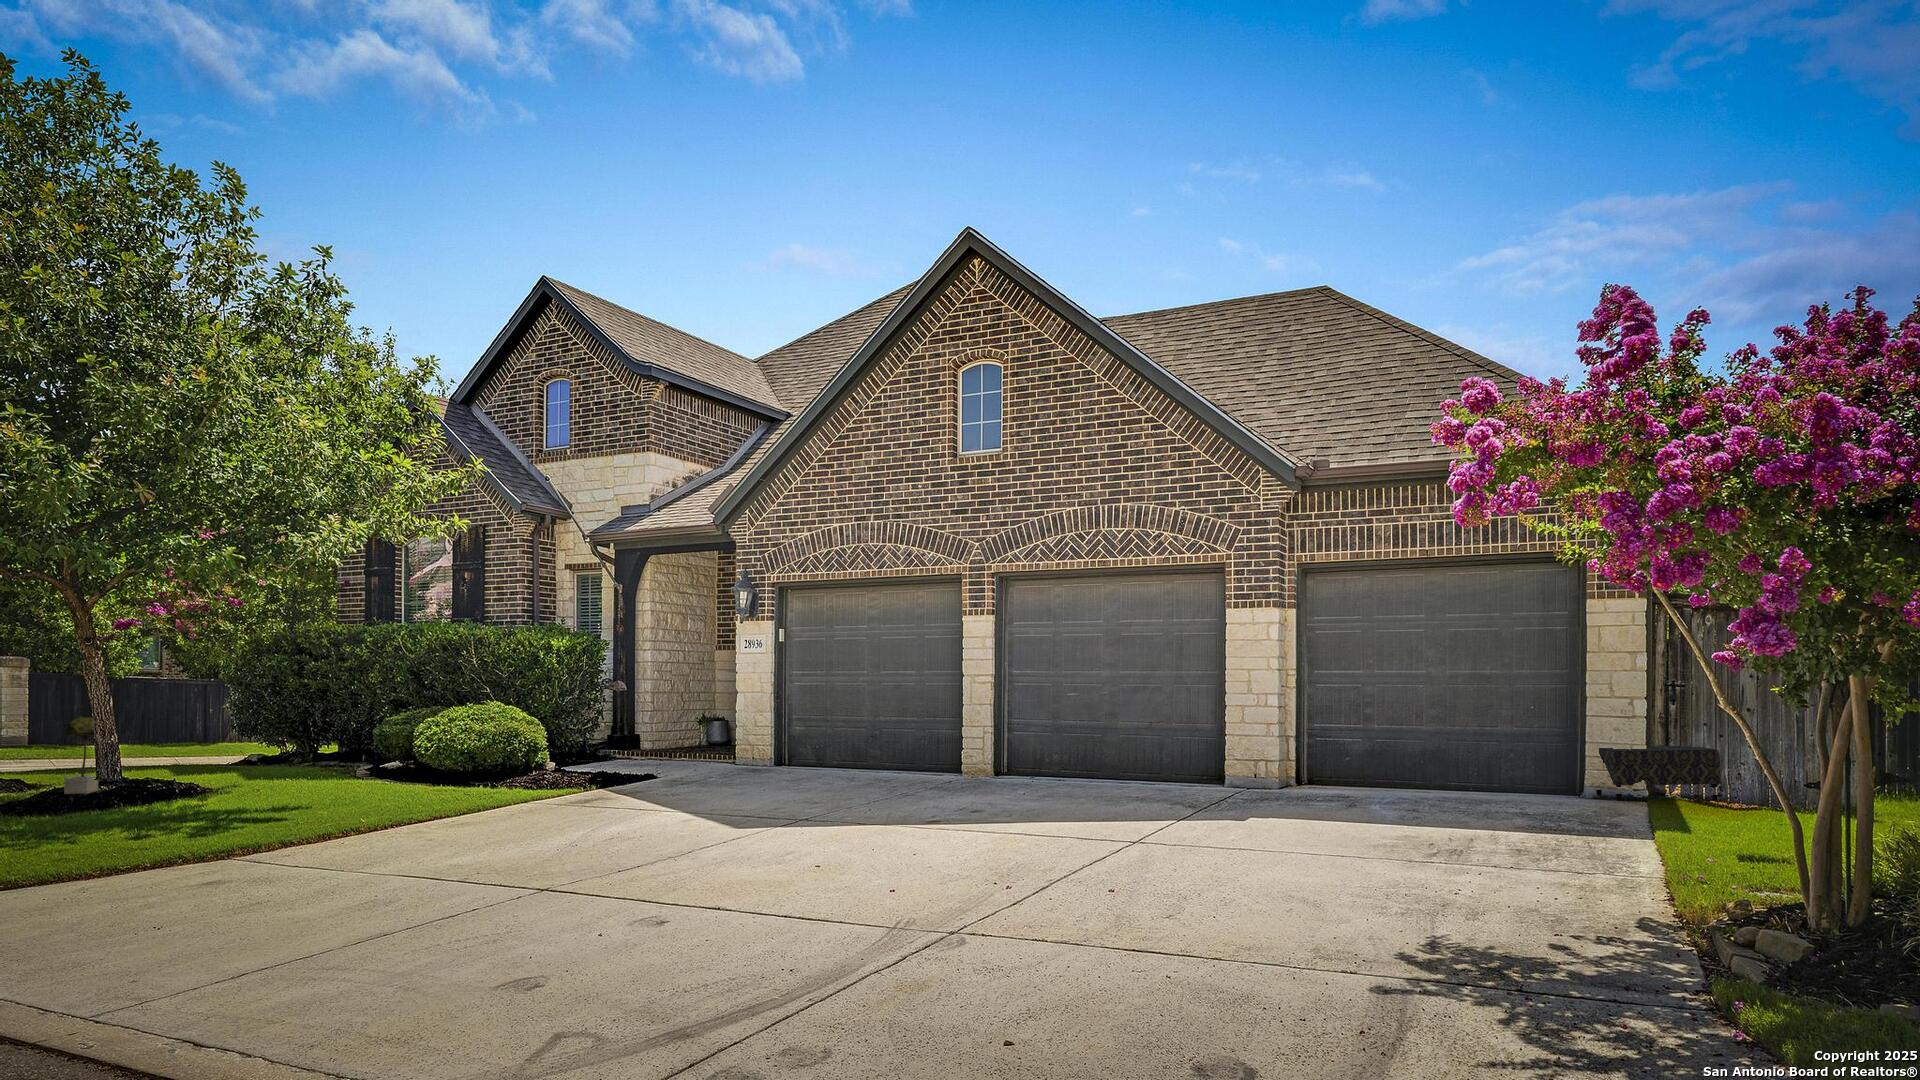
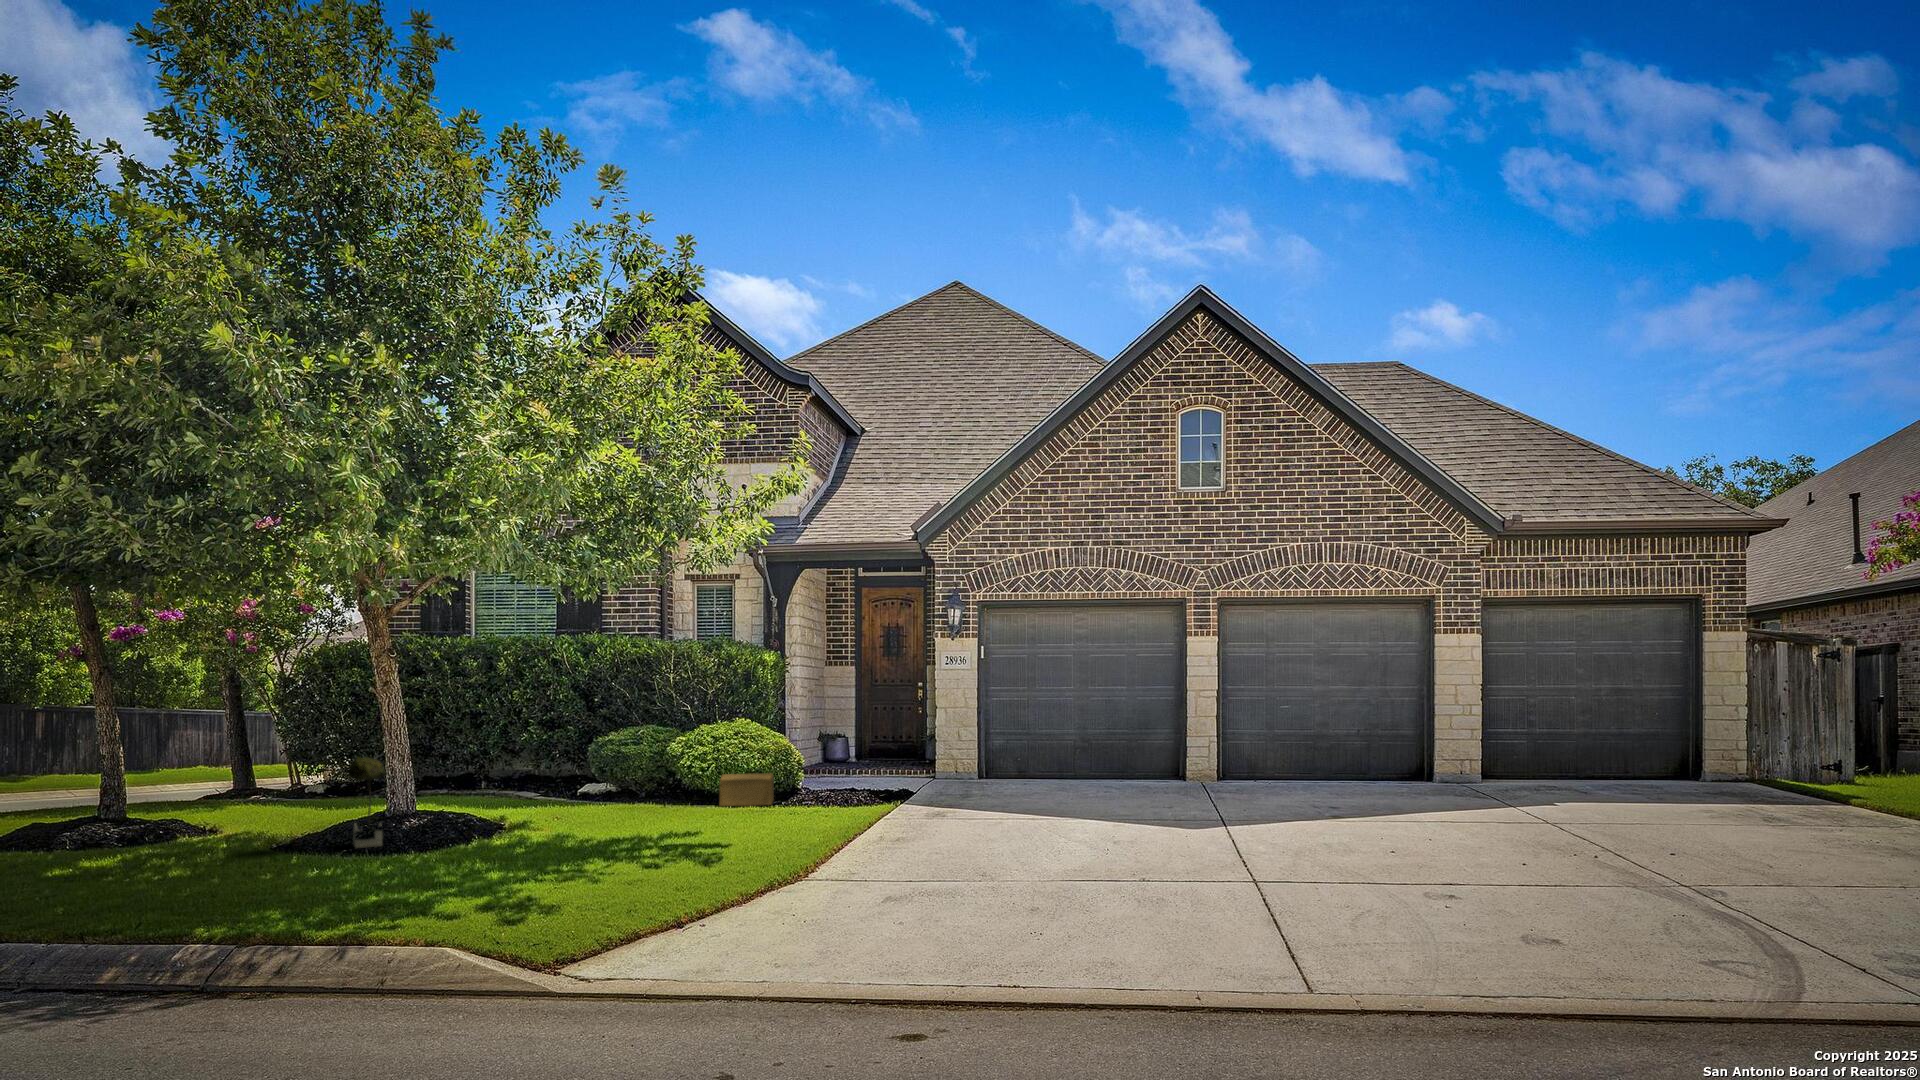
bench: present [1596,745,1721,801] -> none [1714,740,1804,784]
cardboard box: none [442,748,503,778] -> present [720,773,774,806]

